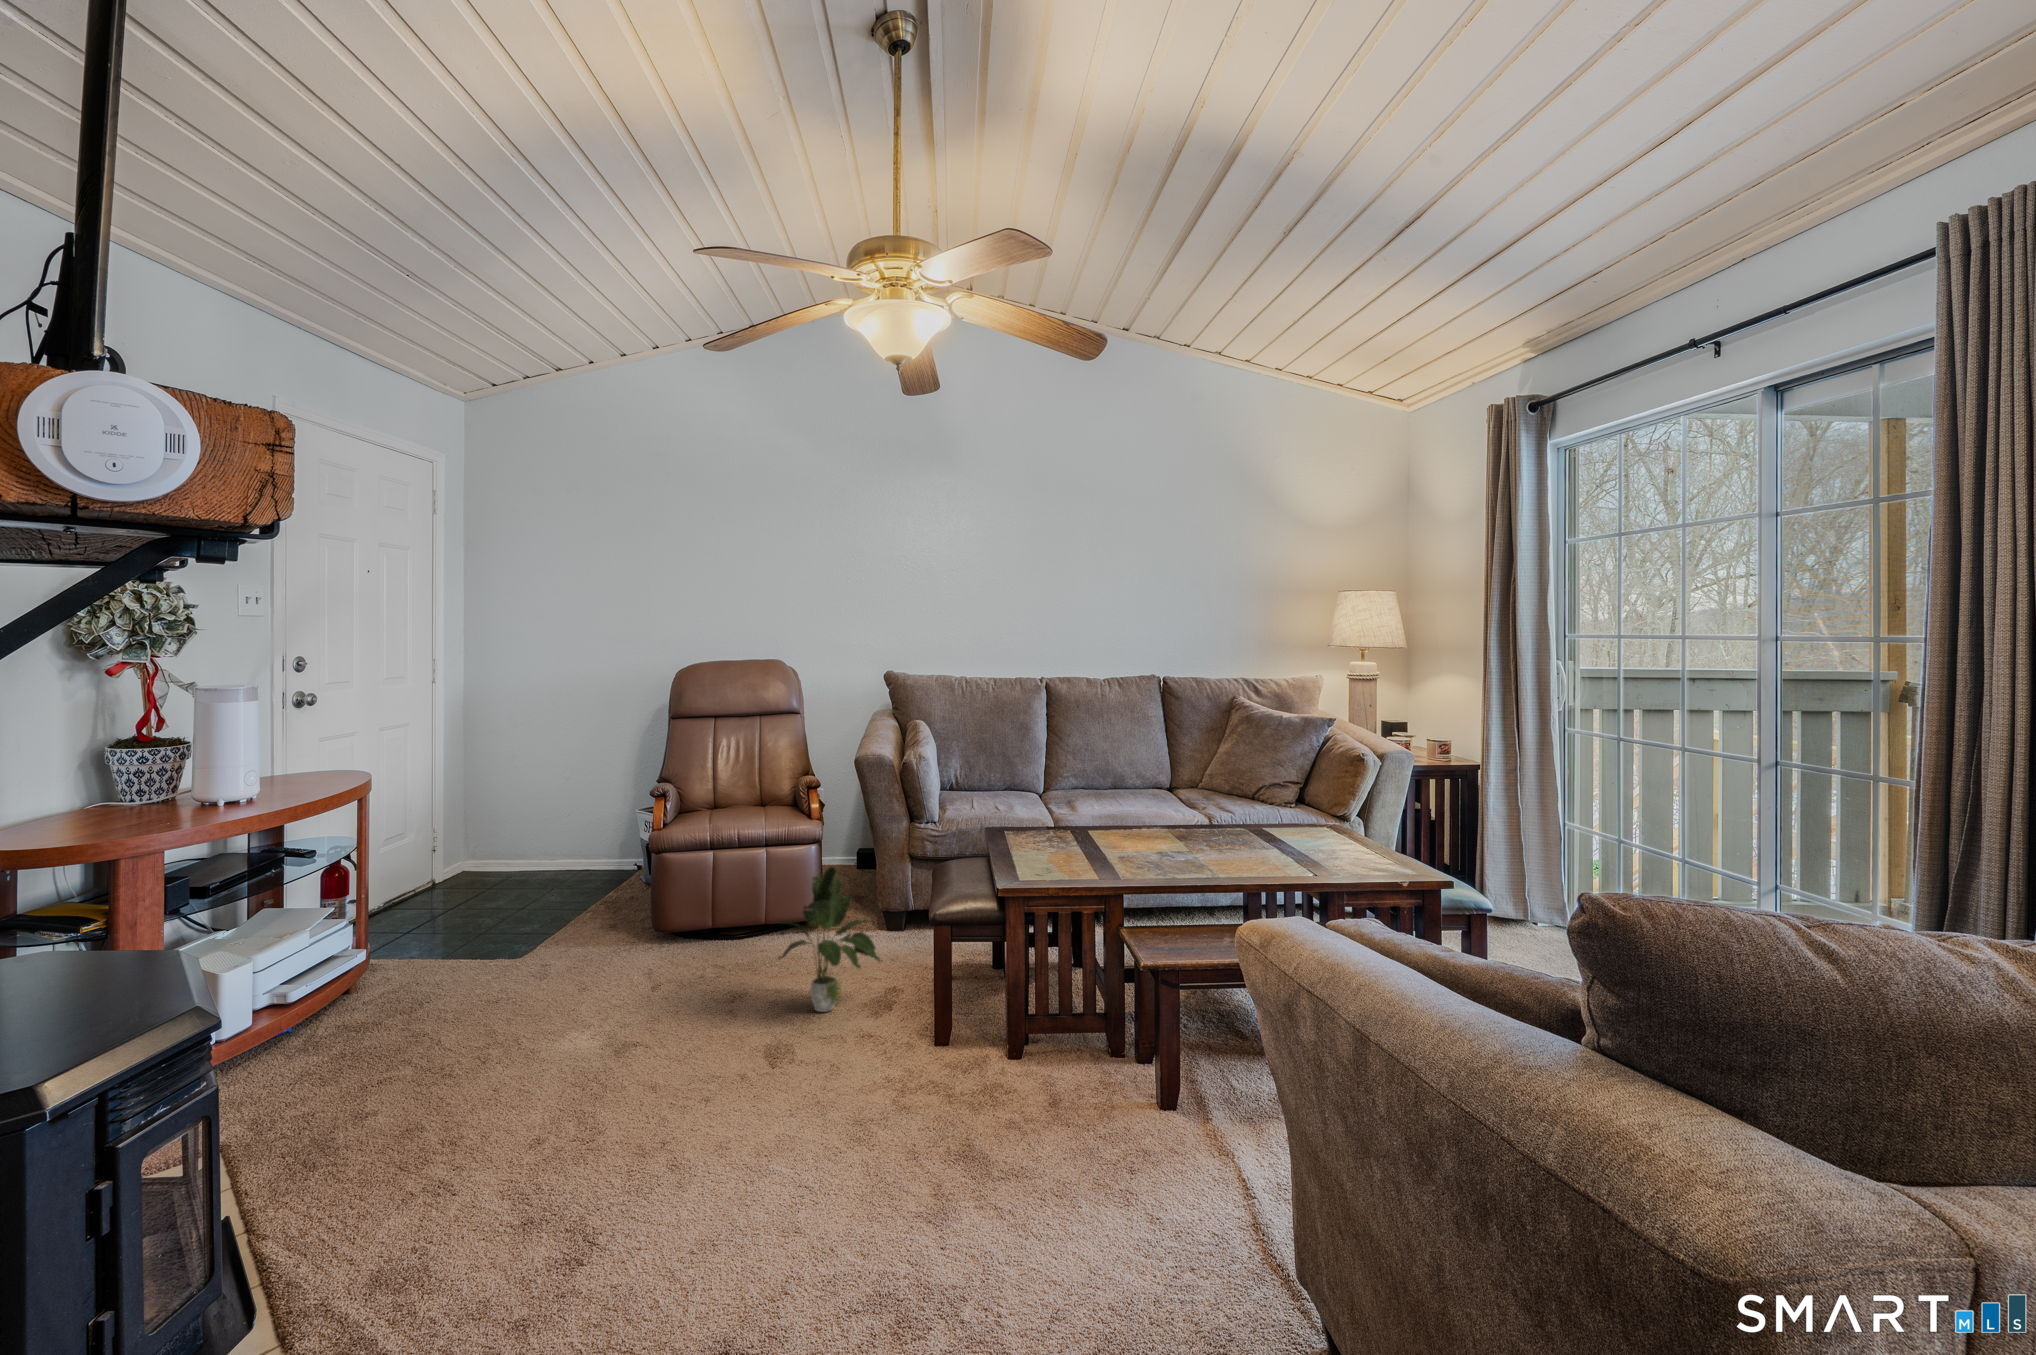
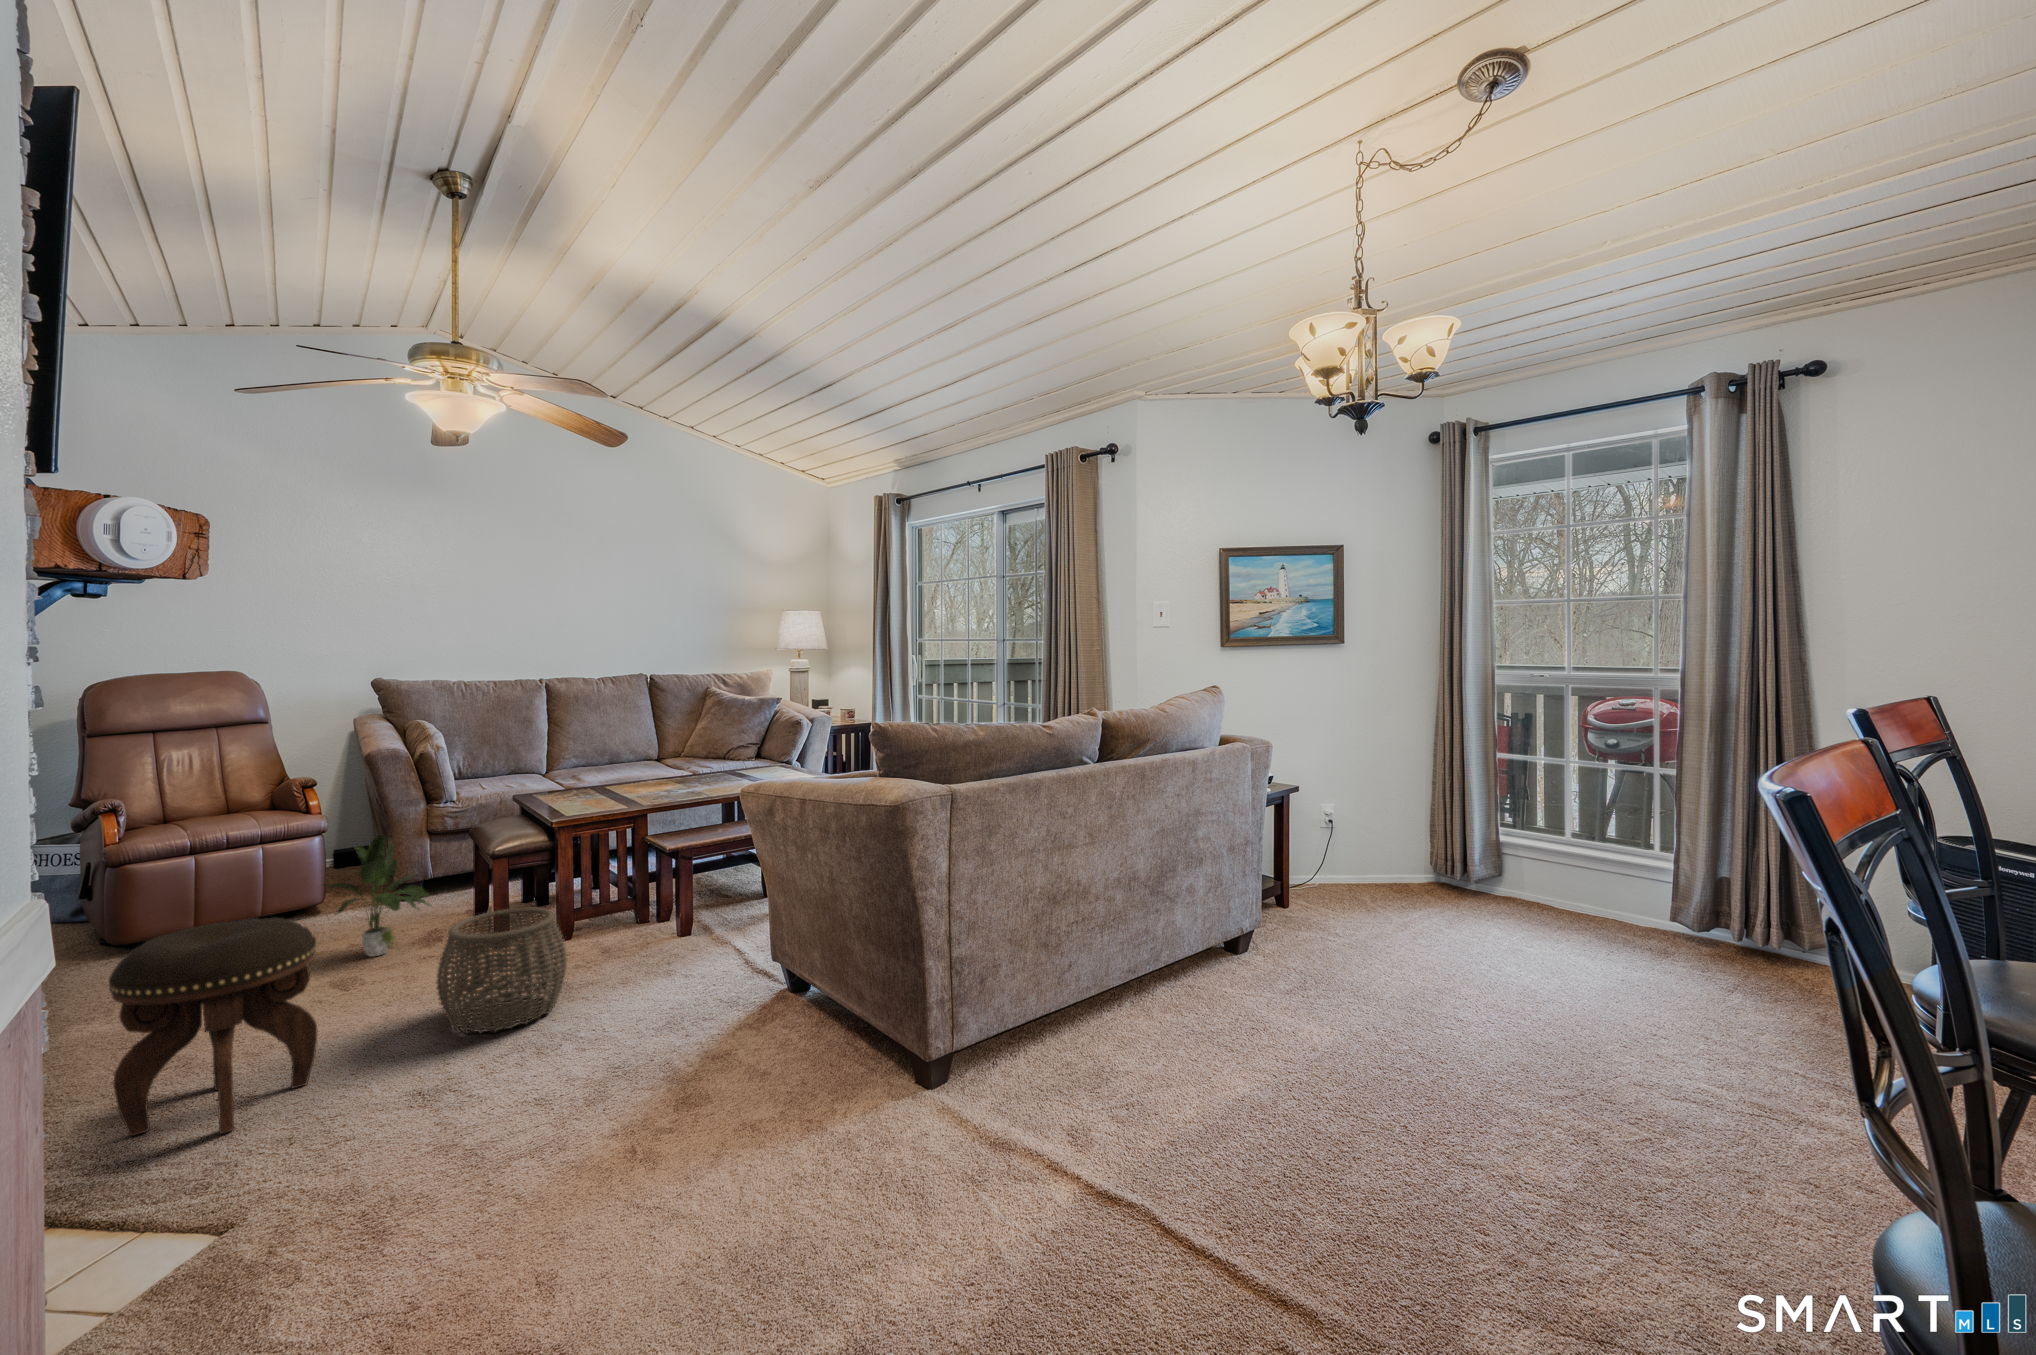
footstool: none [452,988,665,1290] -> present [109,918,318,1136]
woven basket: none [806,1019,970,1218] -> present [437,908,567,1033]

